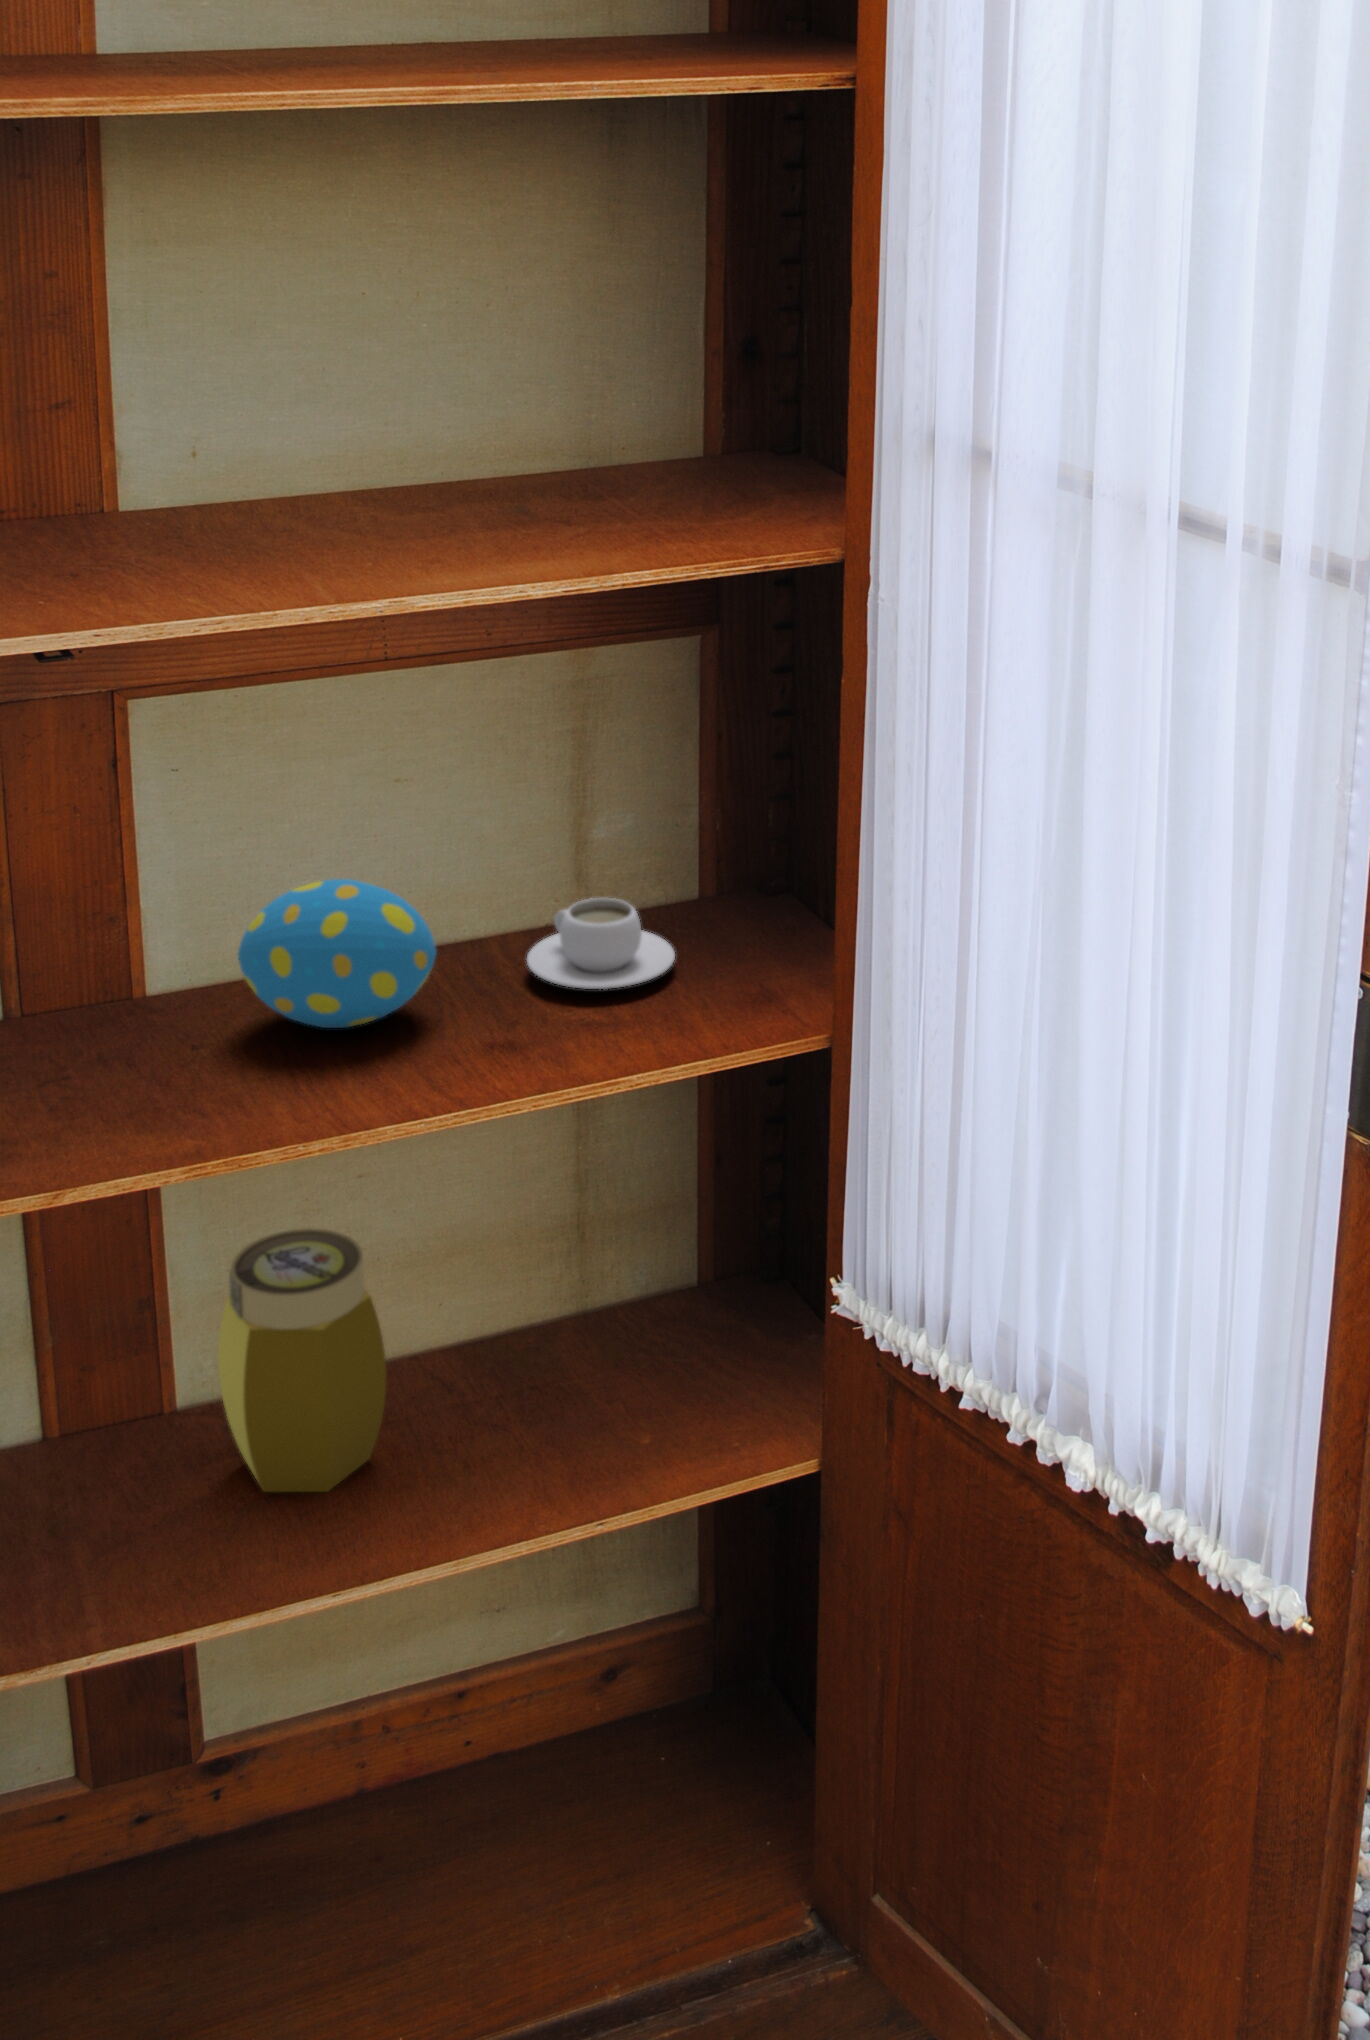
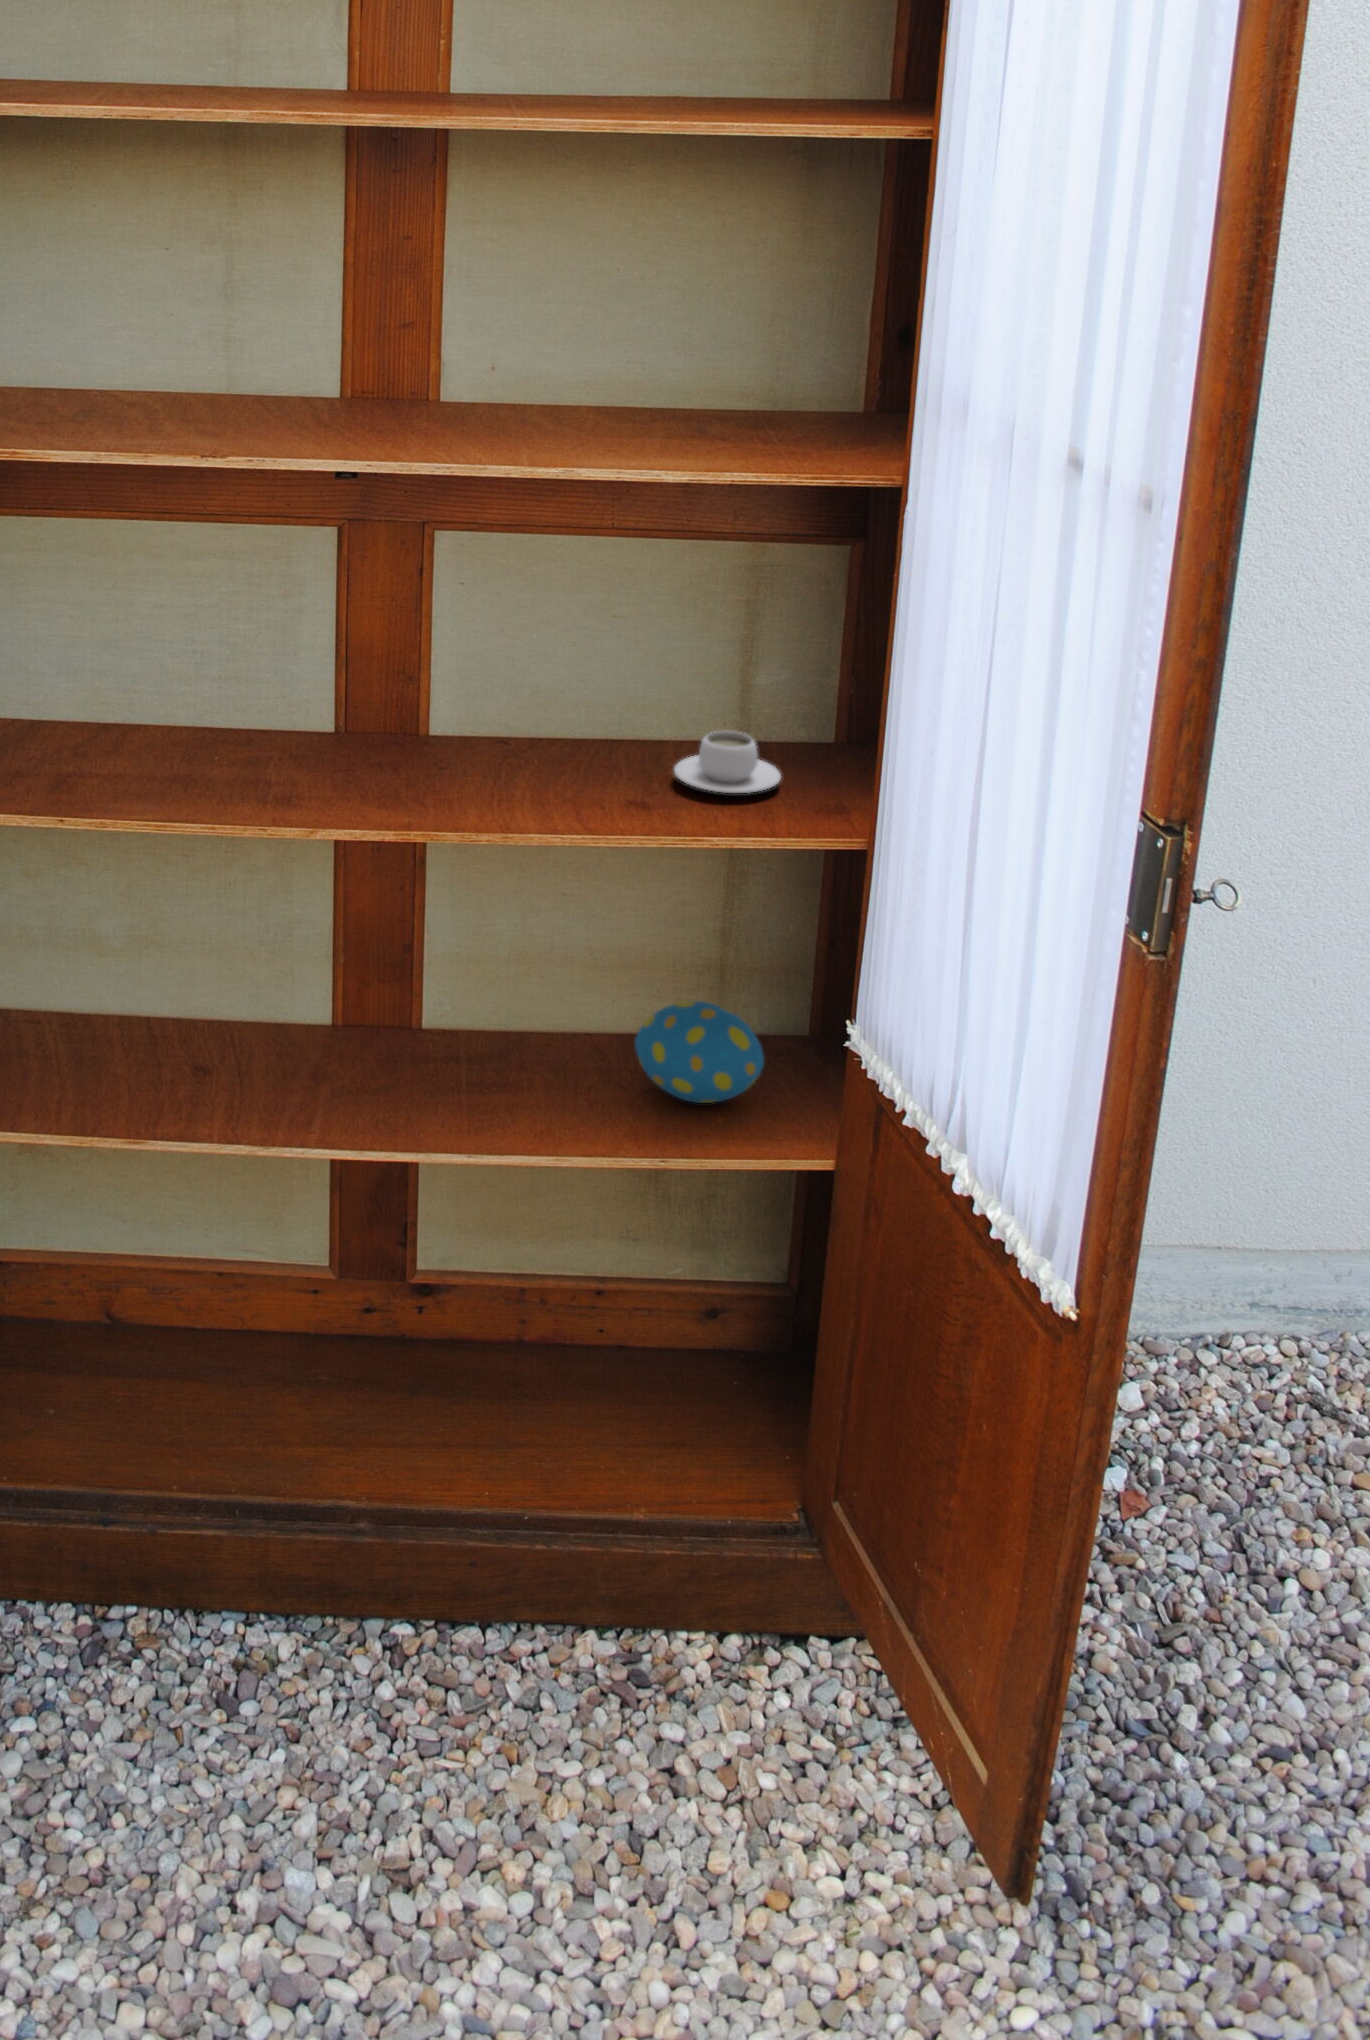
decorative egg: present [238,879,436,1028] -> present [635,1001,764,1103]
jar: present [218,1228,386,1492] -> none [440,925,545,1105]

